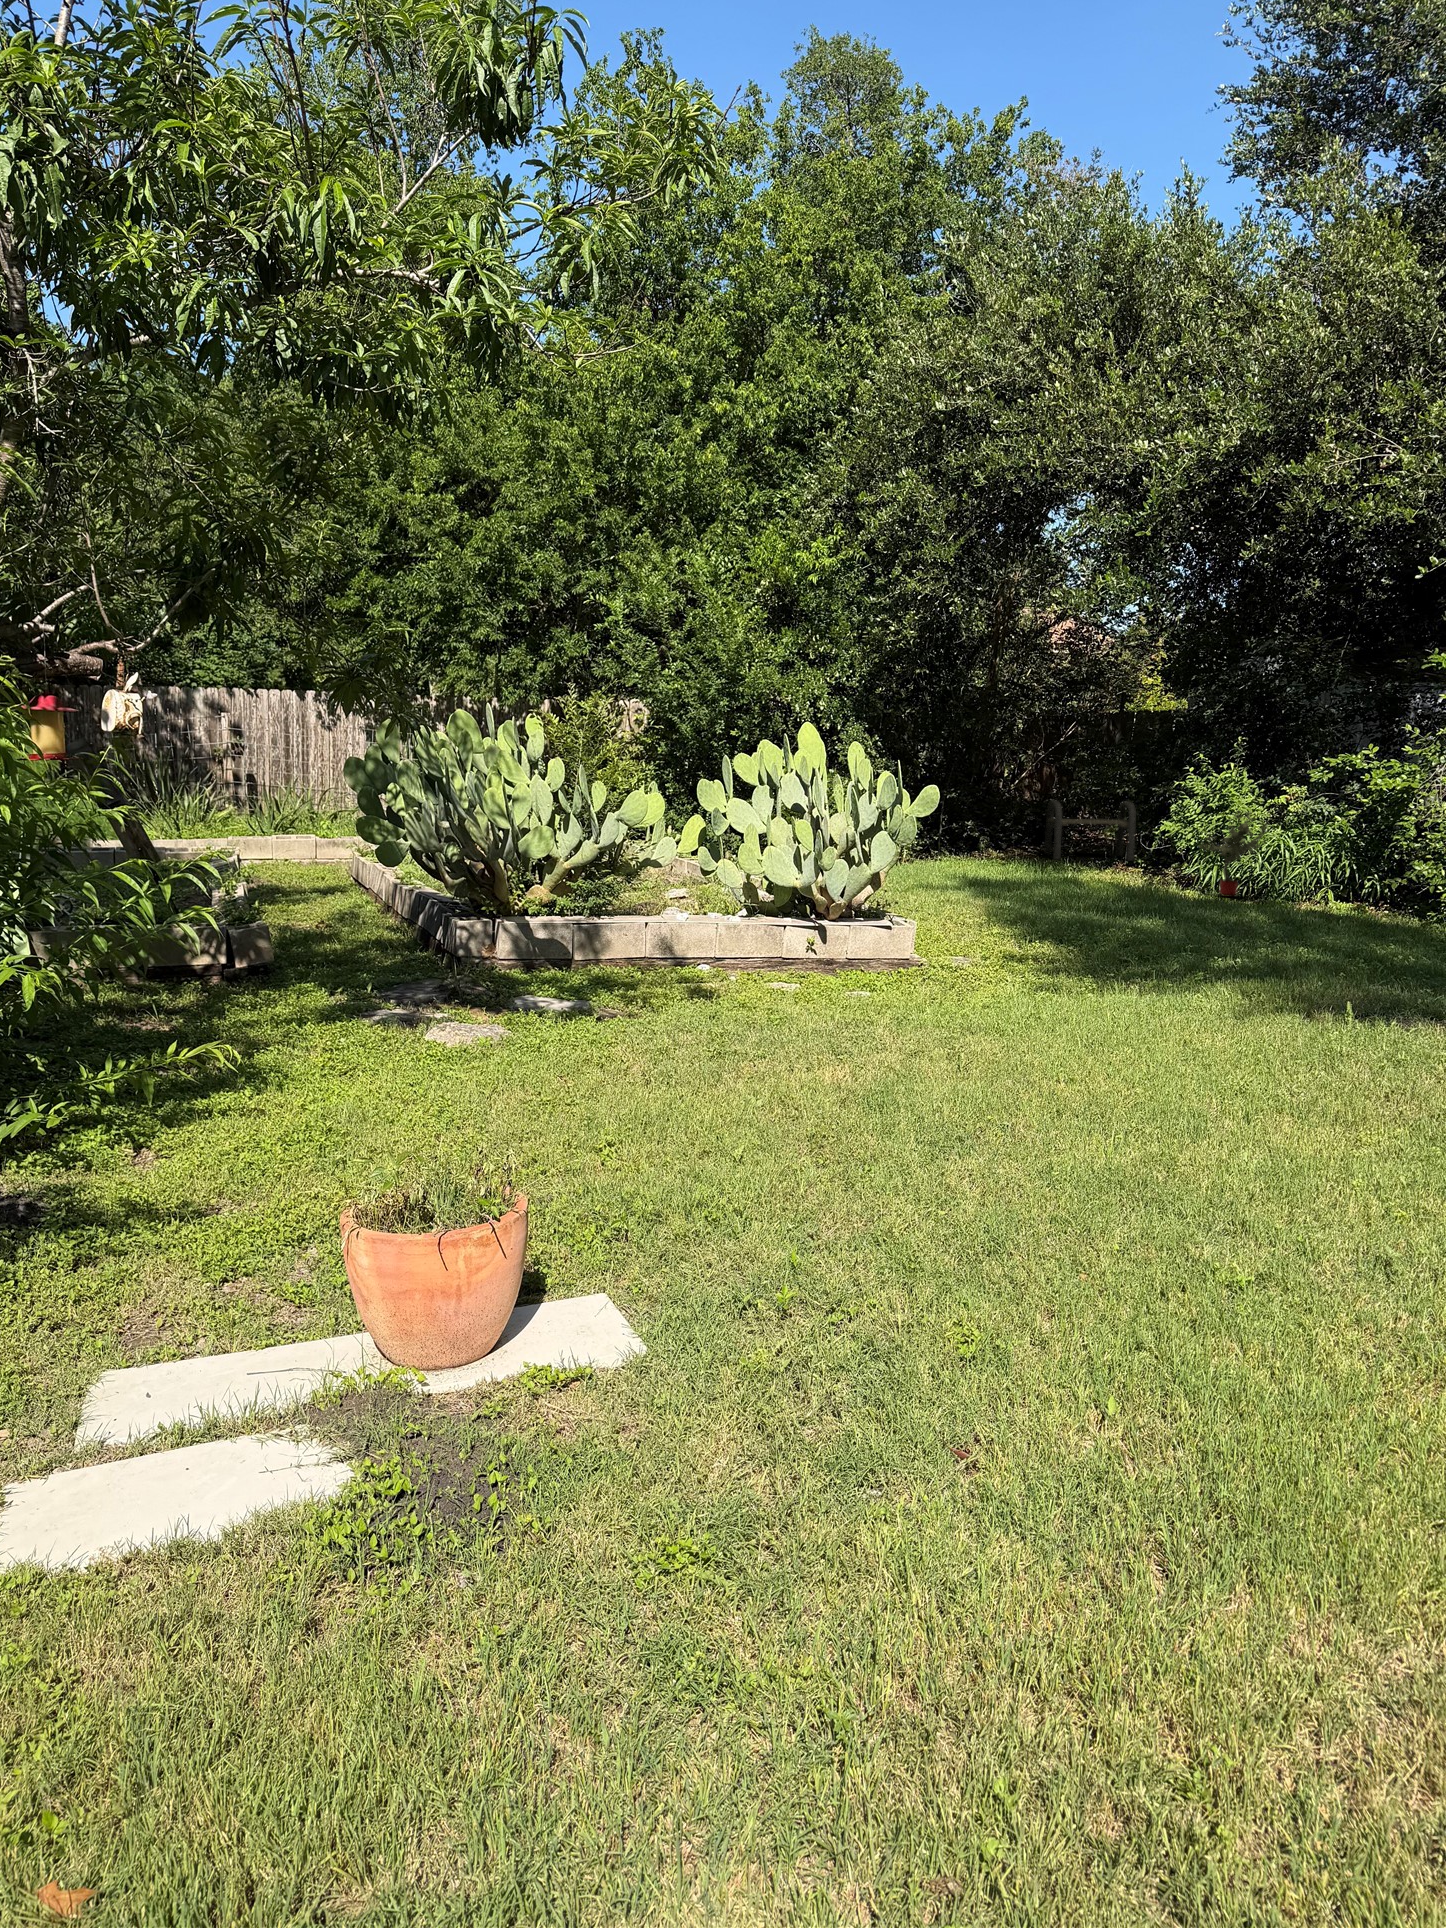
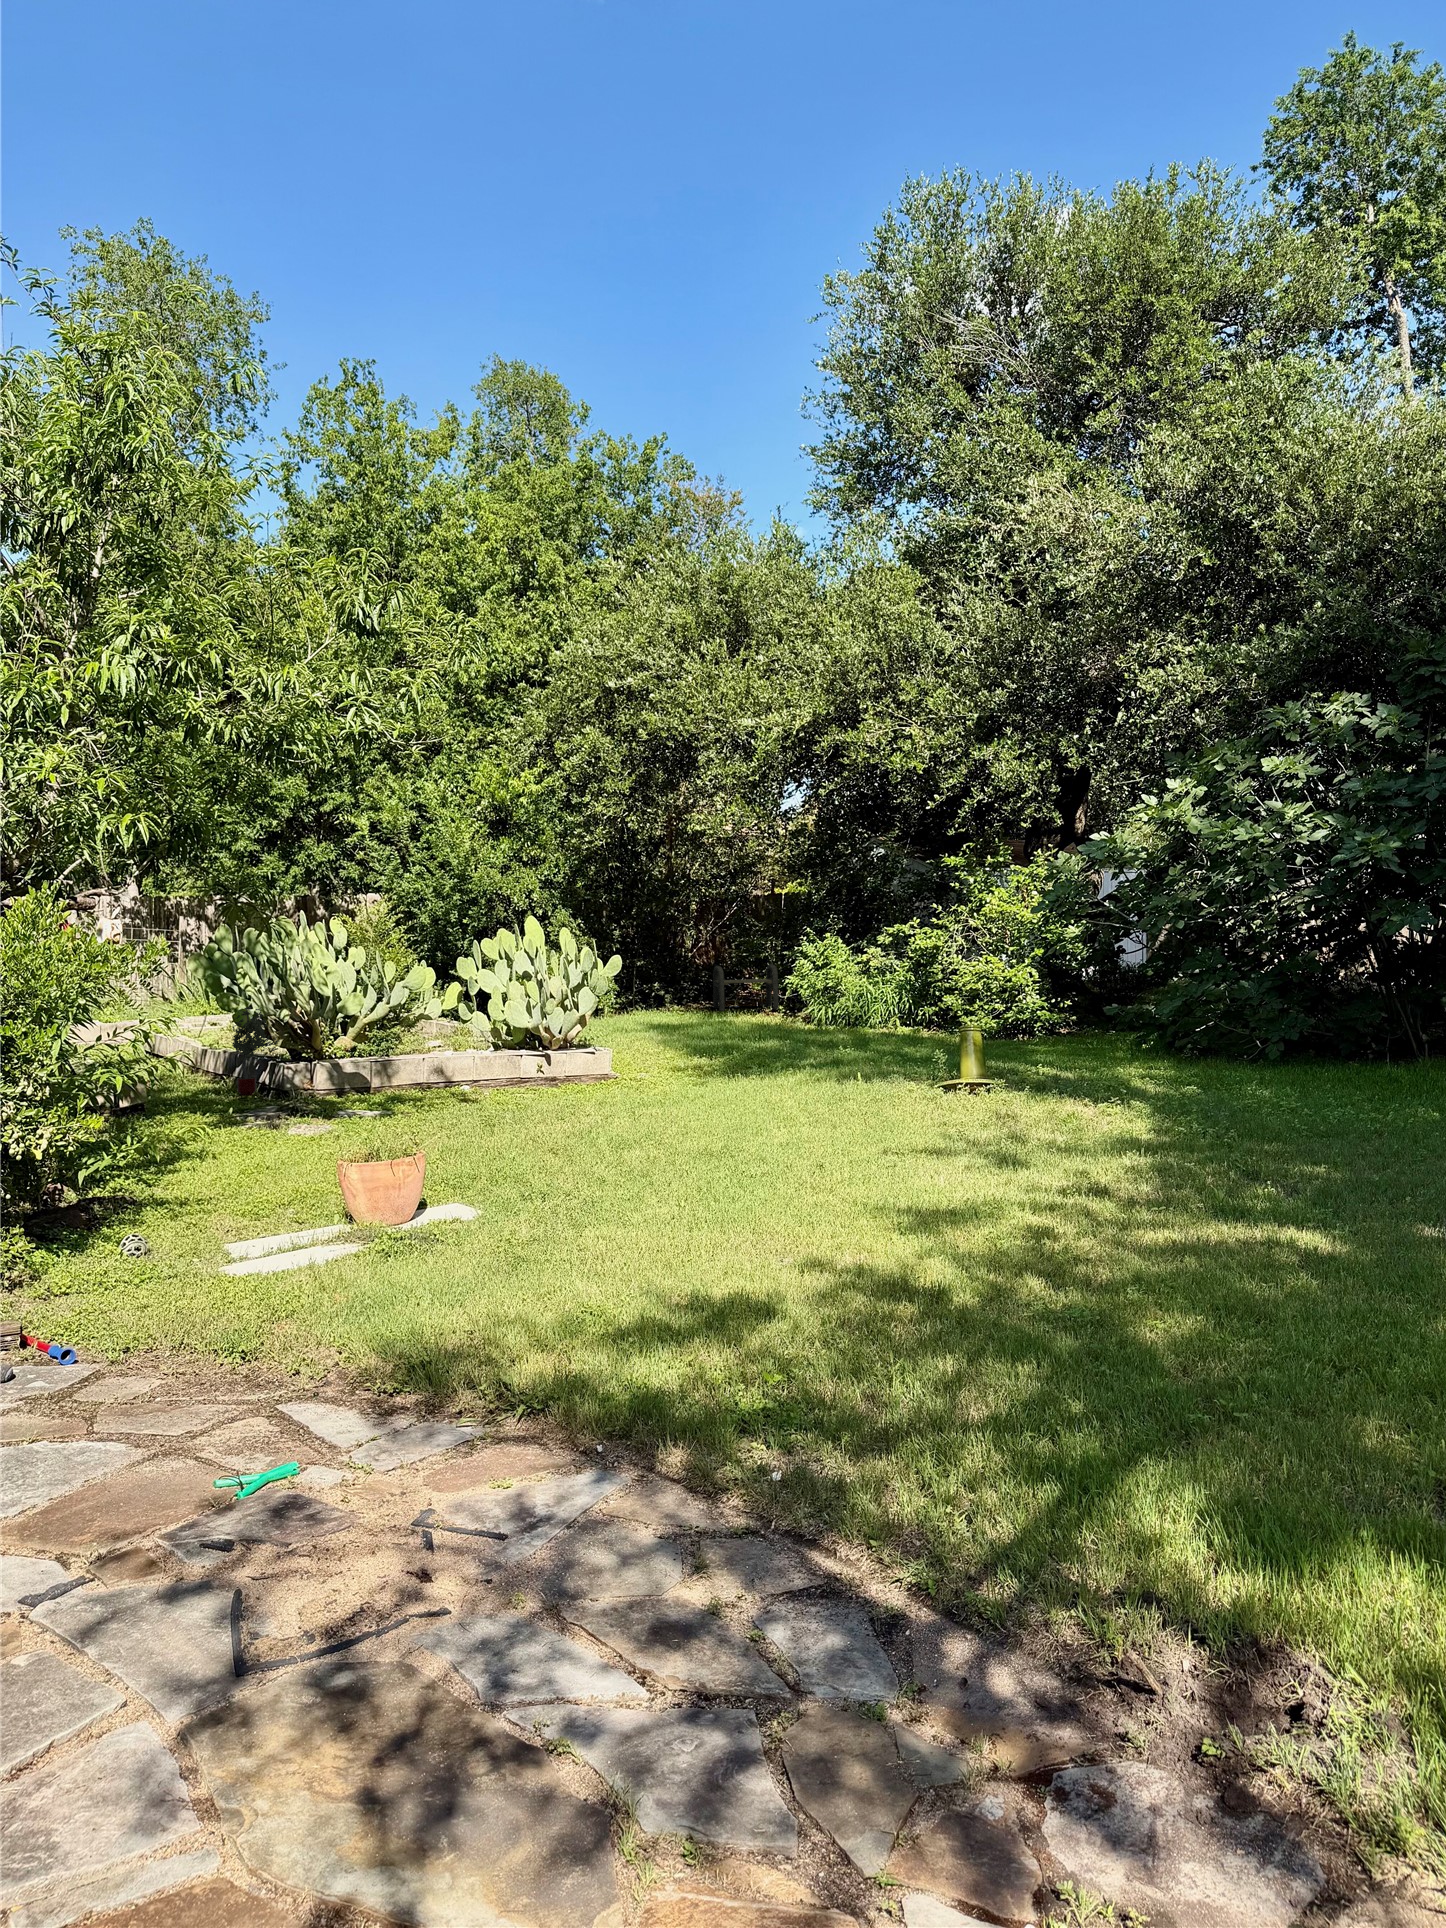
potted tree: present [1200,811,1268,897] -> present [232,1007,279,1095]

